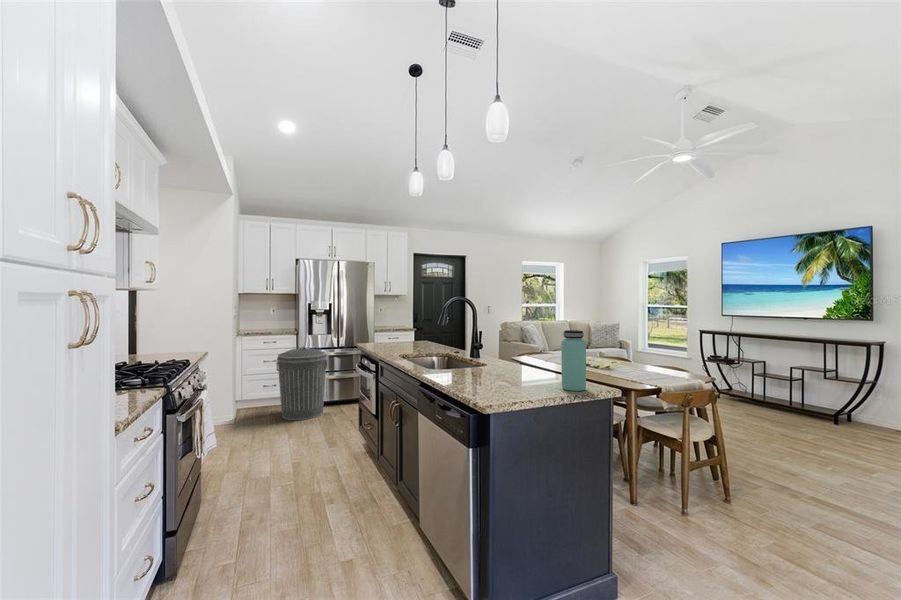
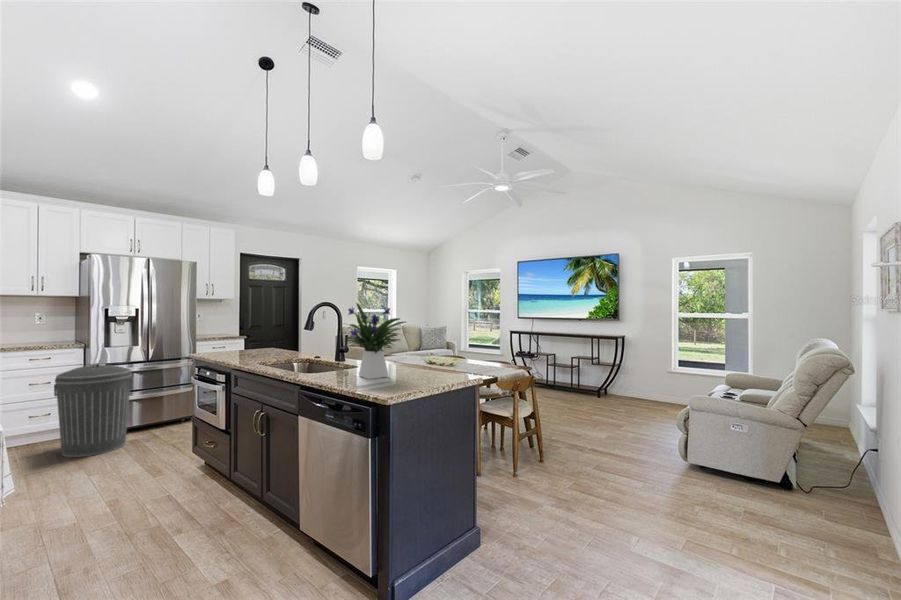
flower arrangement: none [451,297,527,380] -> present [344,303,406,379]
bottle: present [561,330,586,391] -> none [439,331,458,381]

